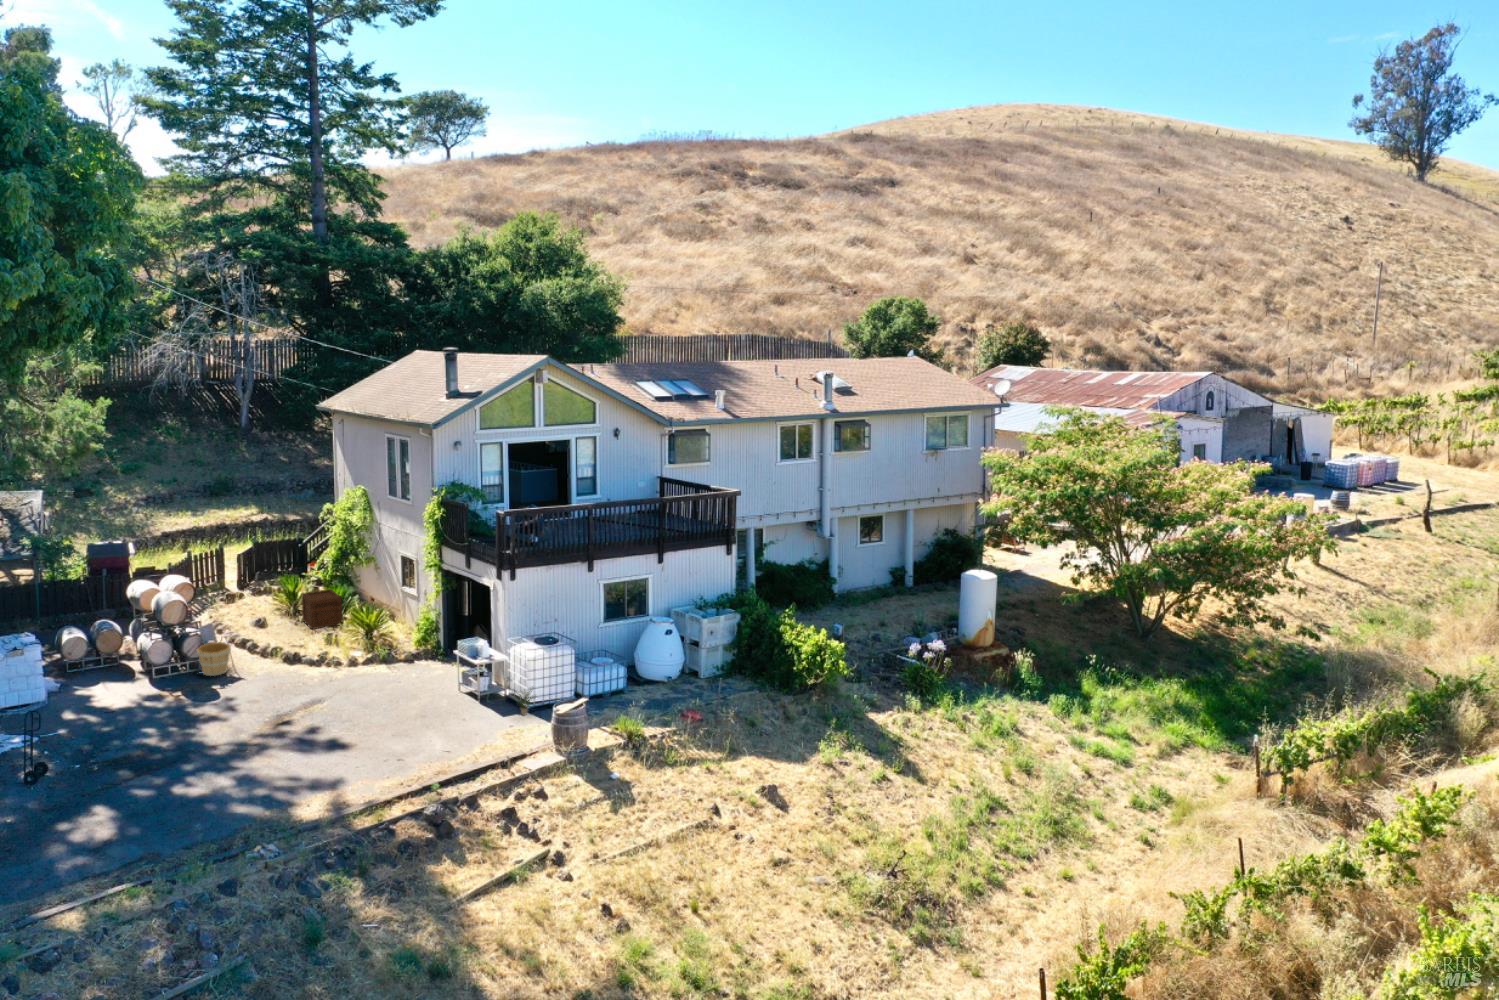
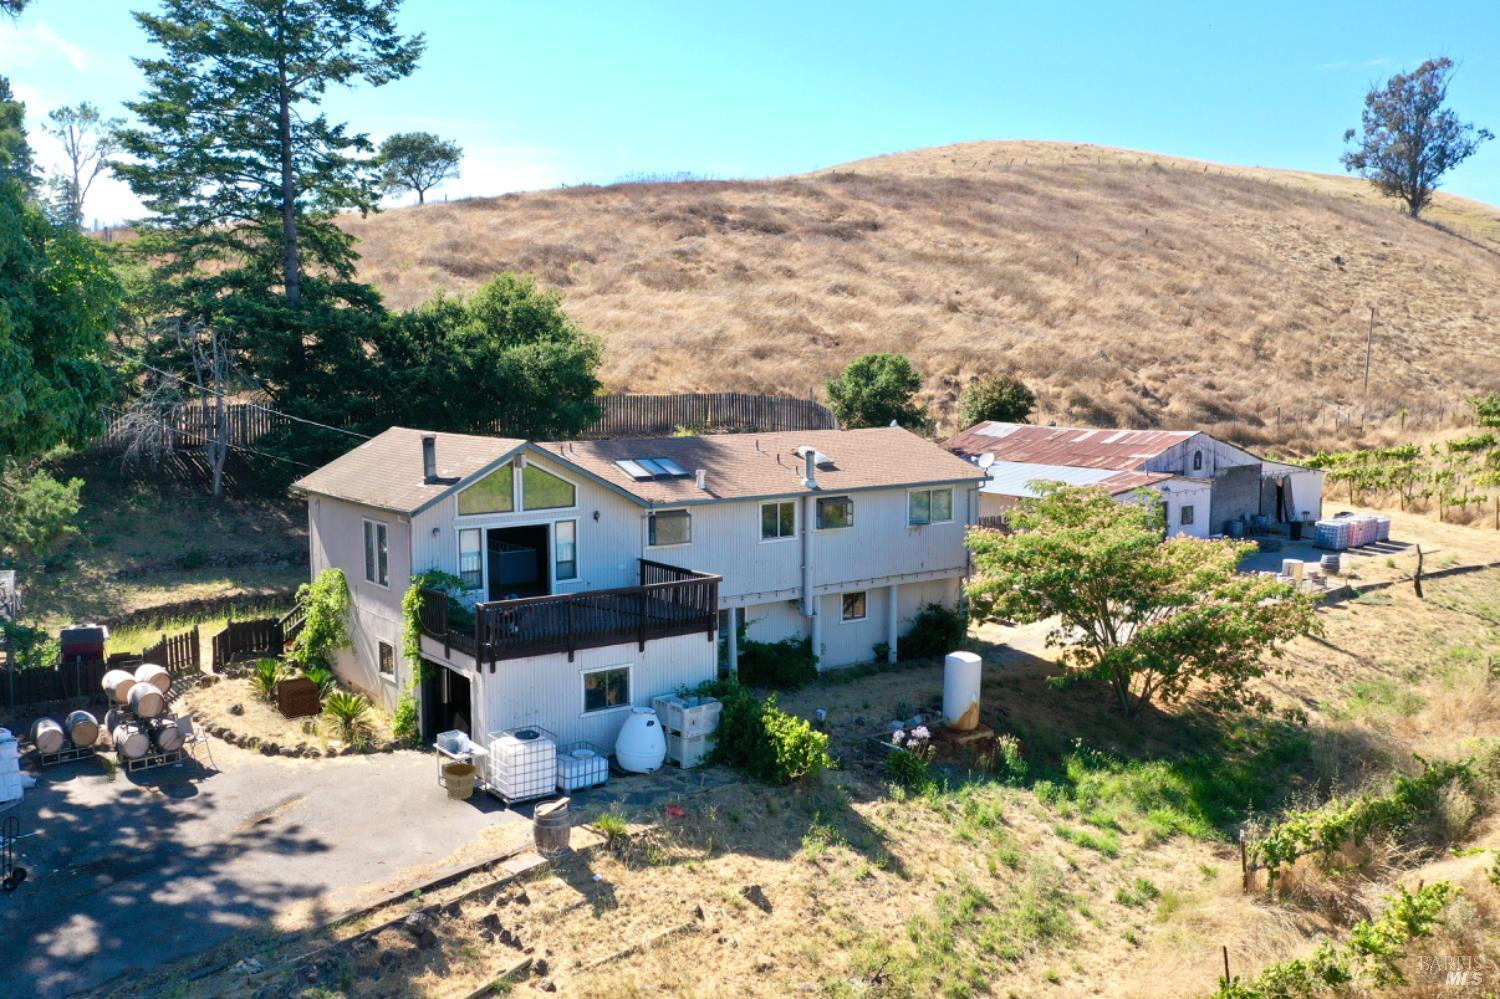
wooden bucket: present [197,642,231,676] -> present [443,763,477,800]
potted plant: present [518,689,534,715] -> present [103,756,121,780]

